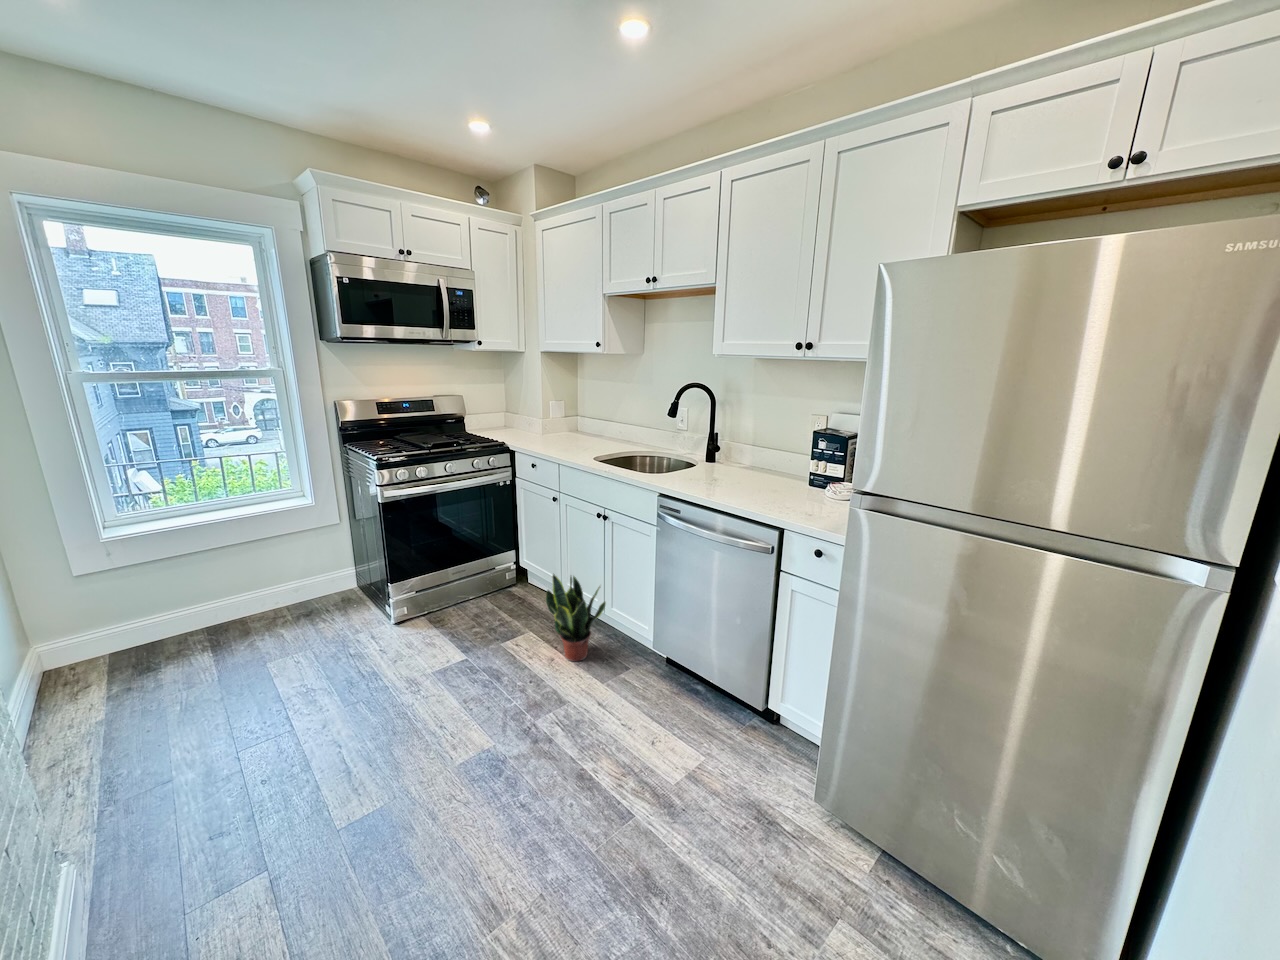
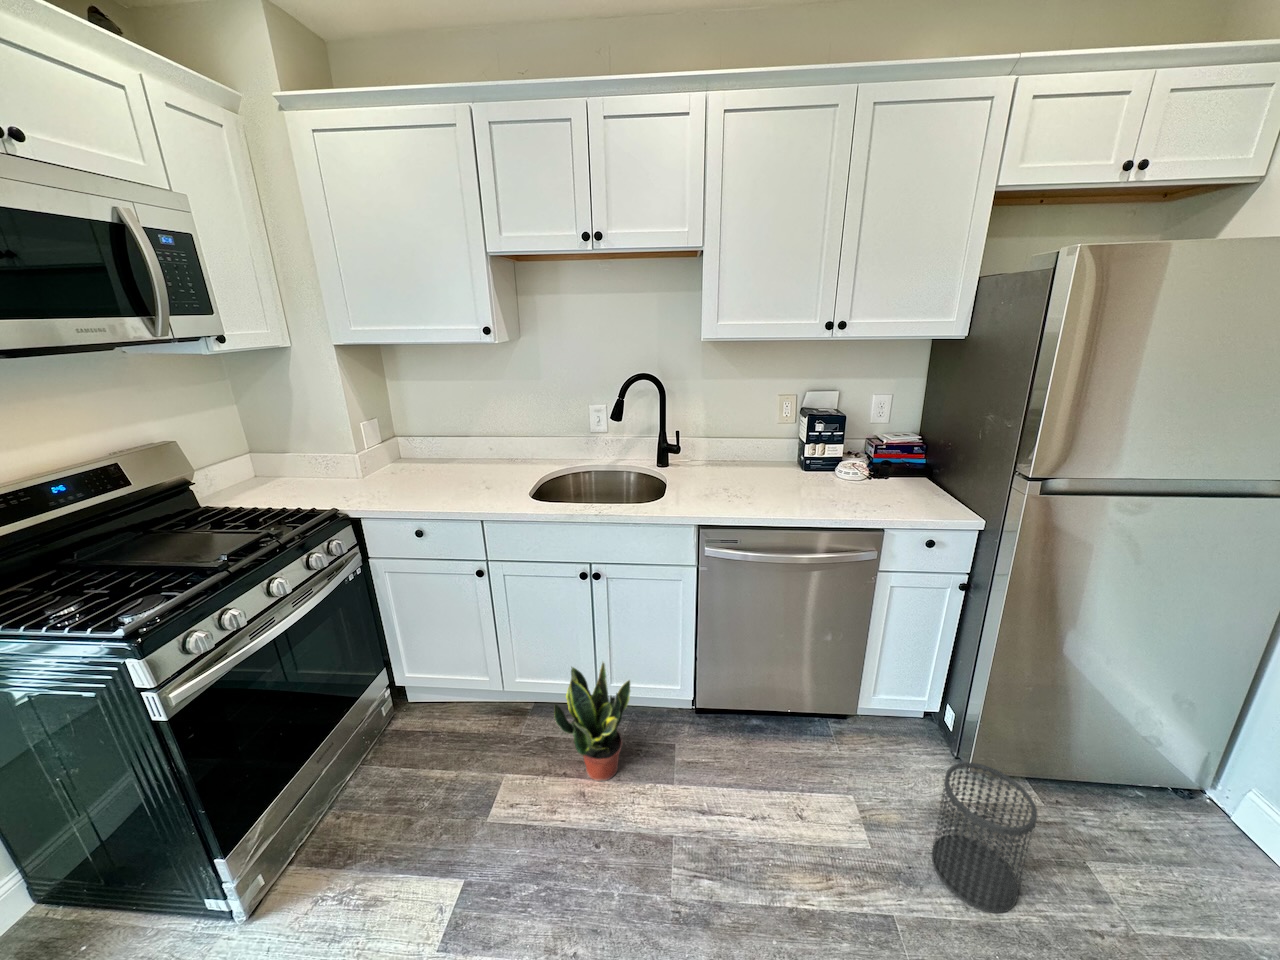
wastebasket: none [691,742,765,879] -> present [932,763,1037,913]

